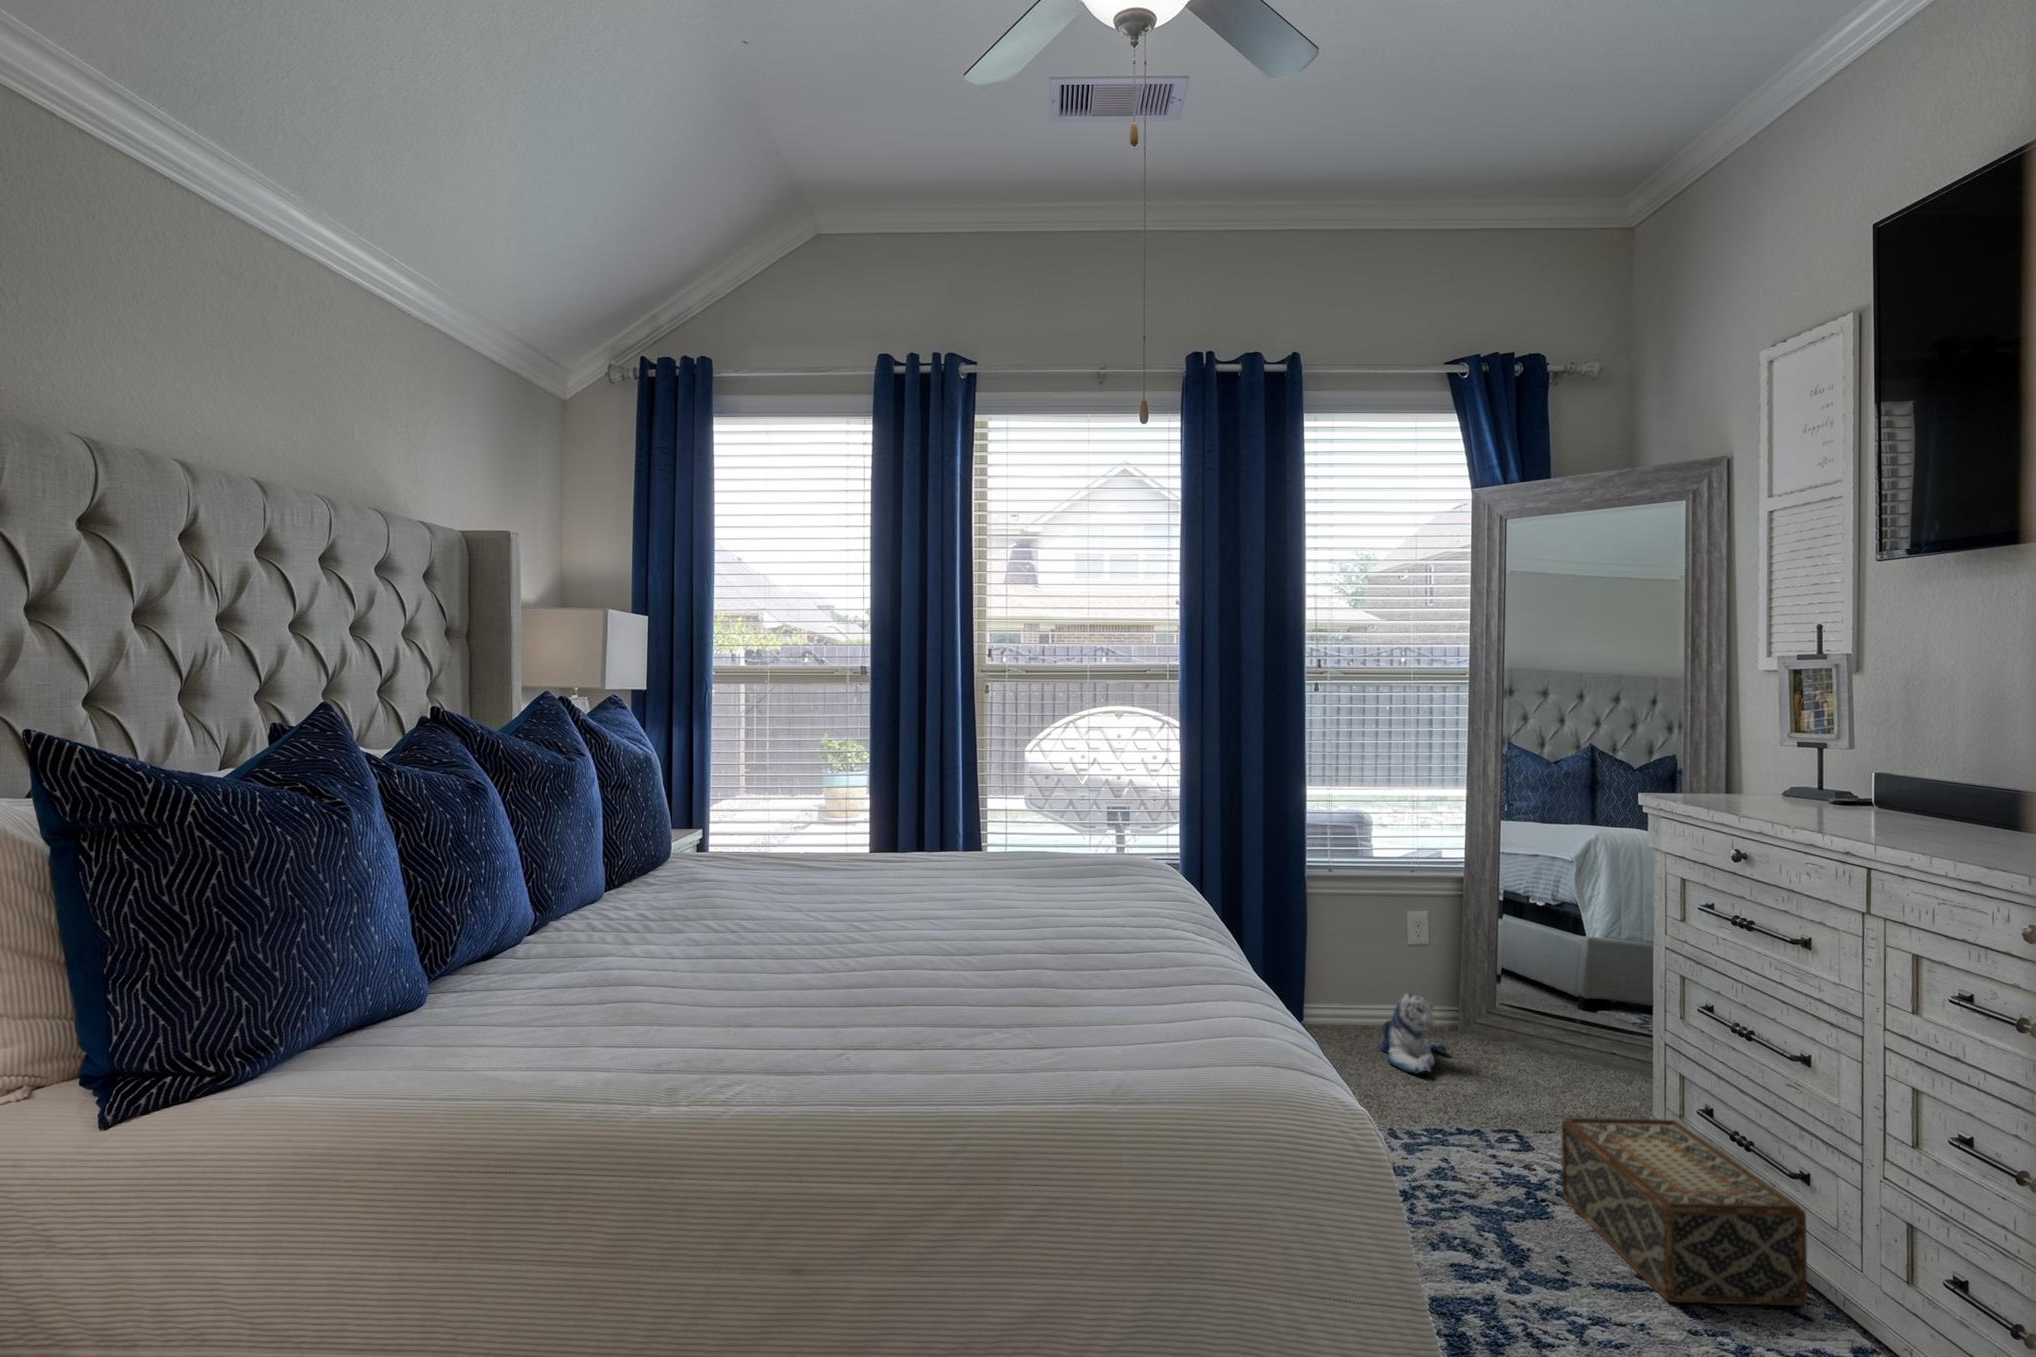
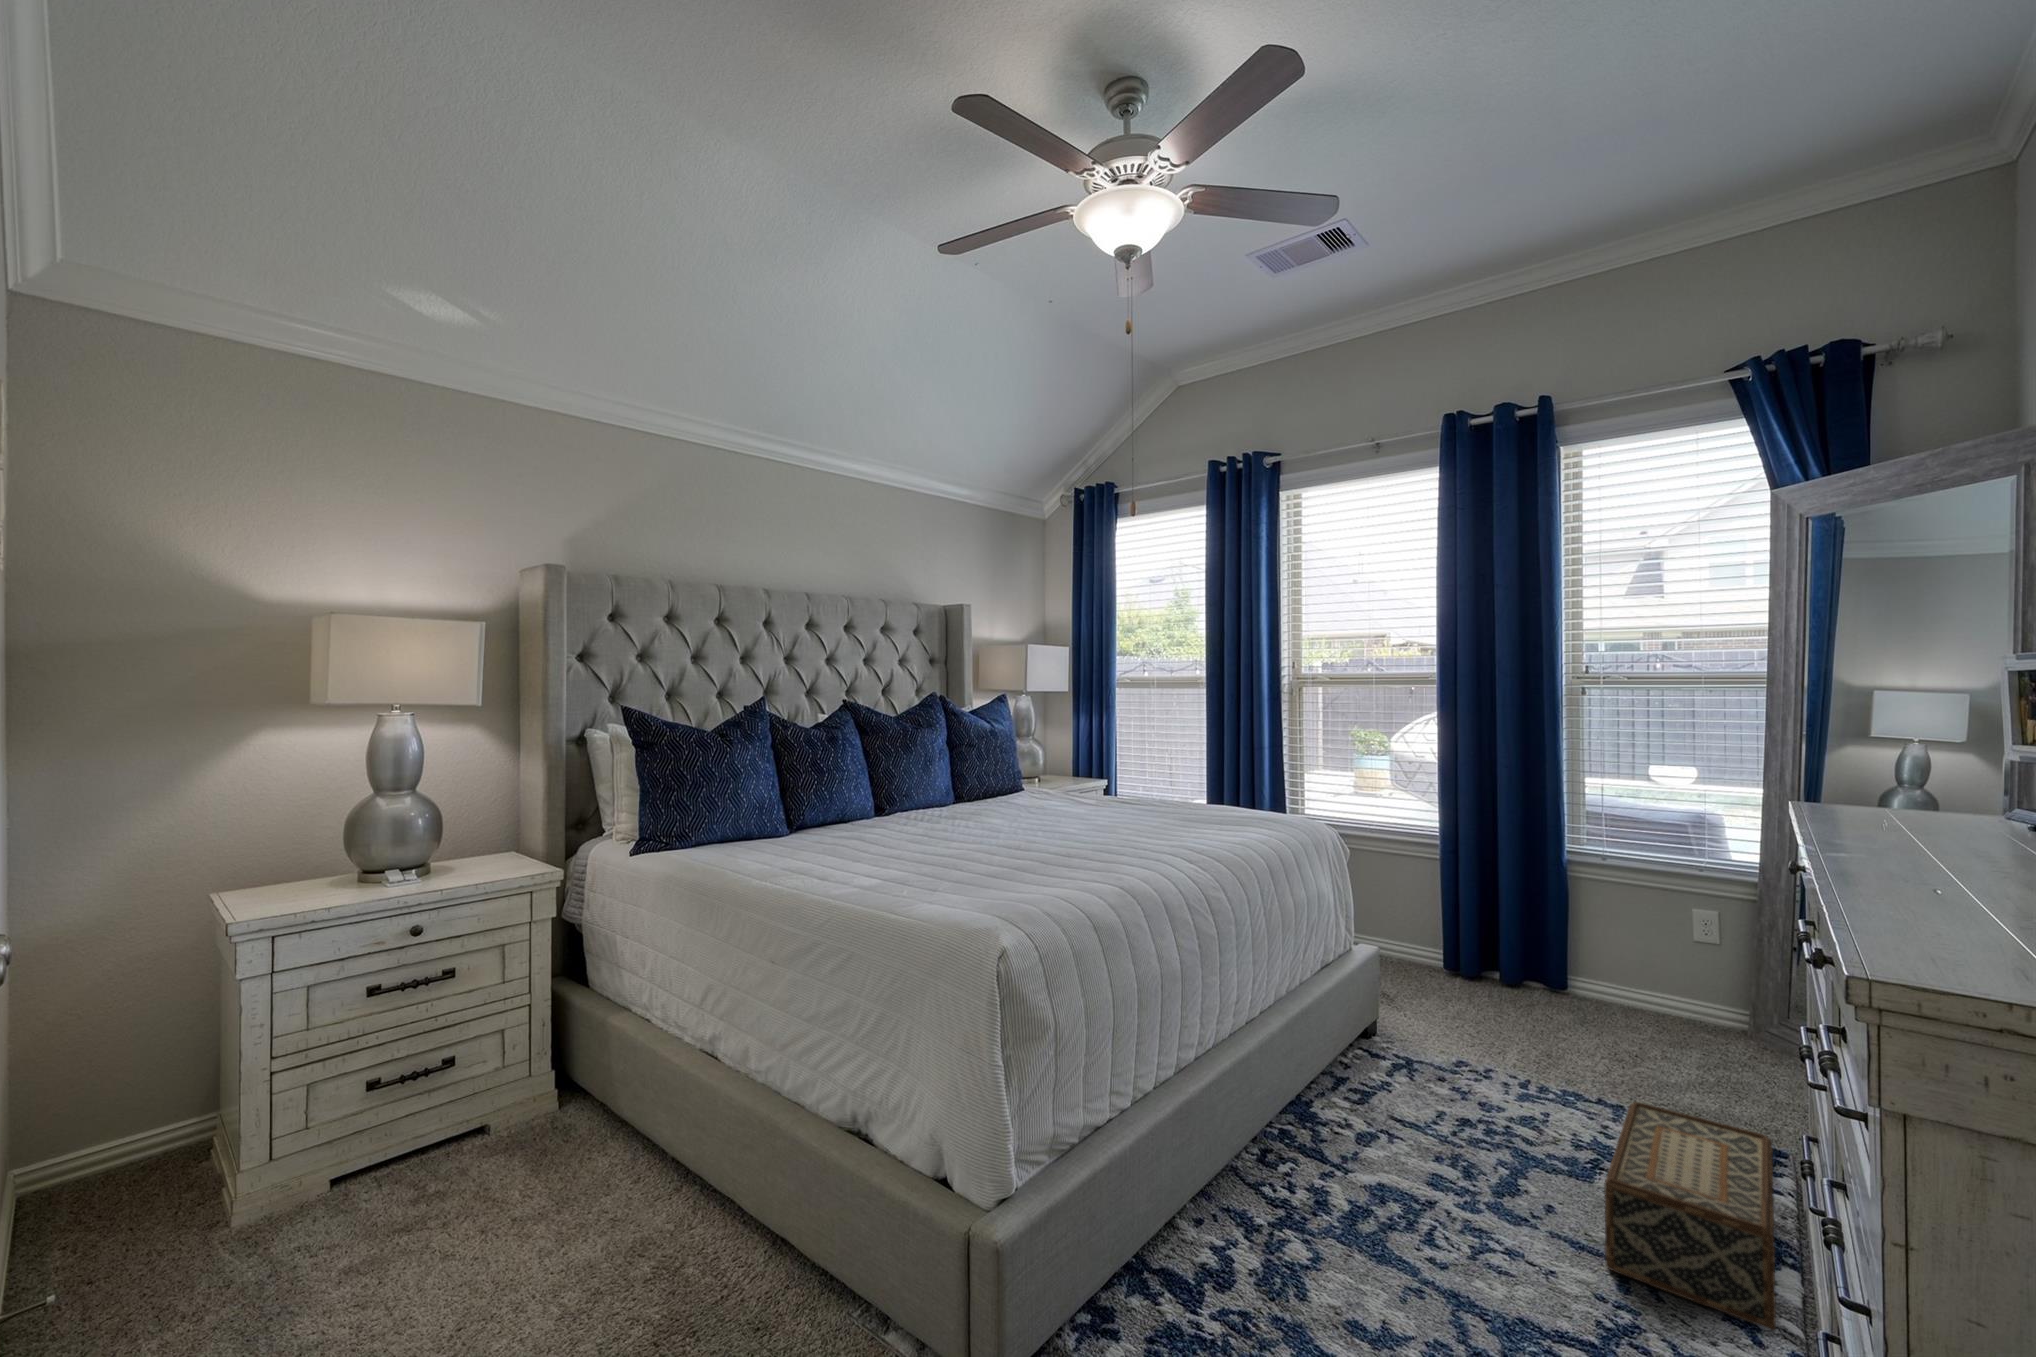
plush toy: present [1379,994,1446,1074] -> none [1615,980,1696,1057]

